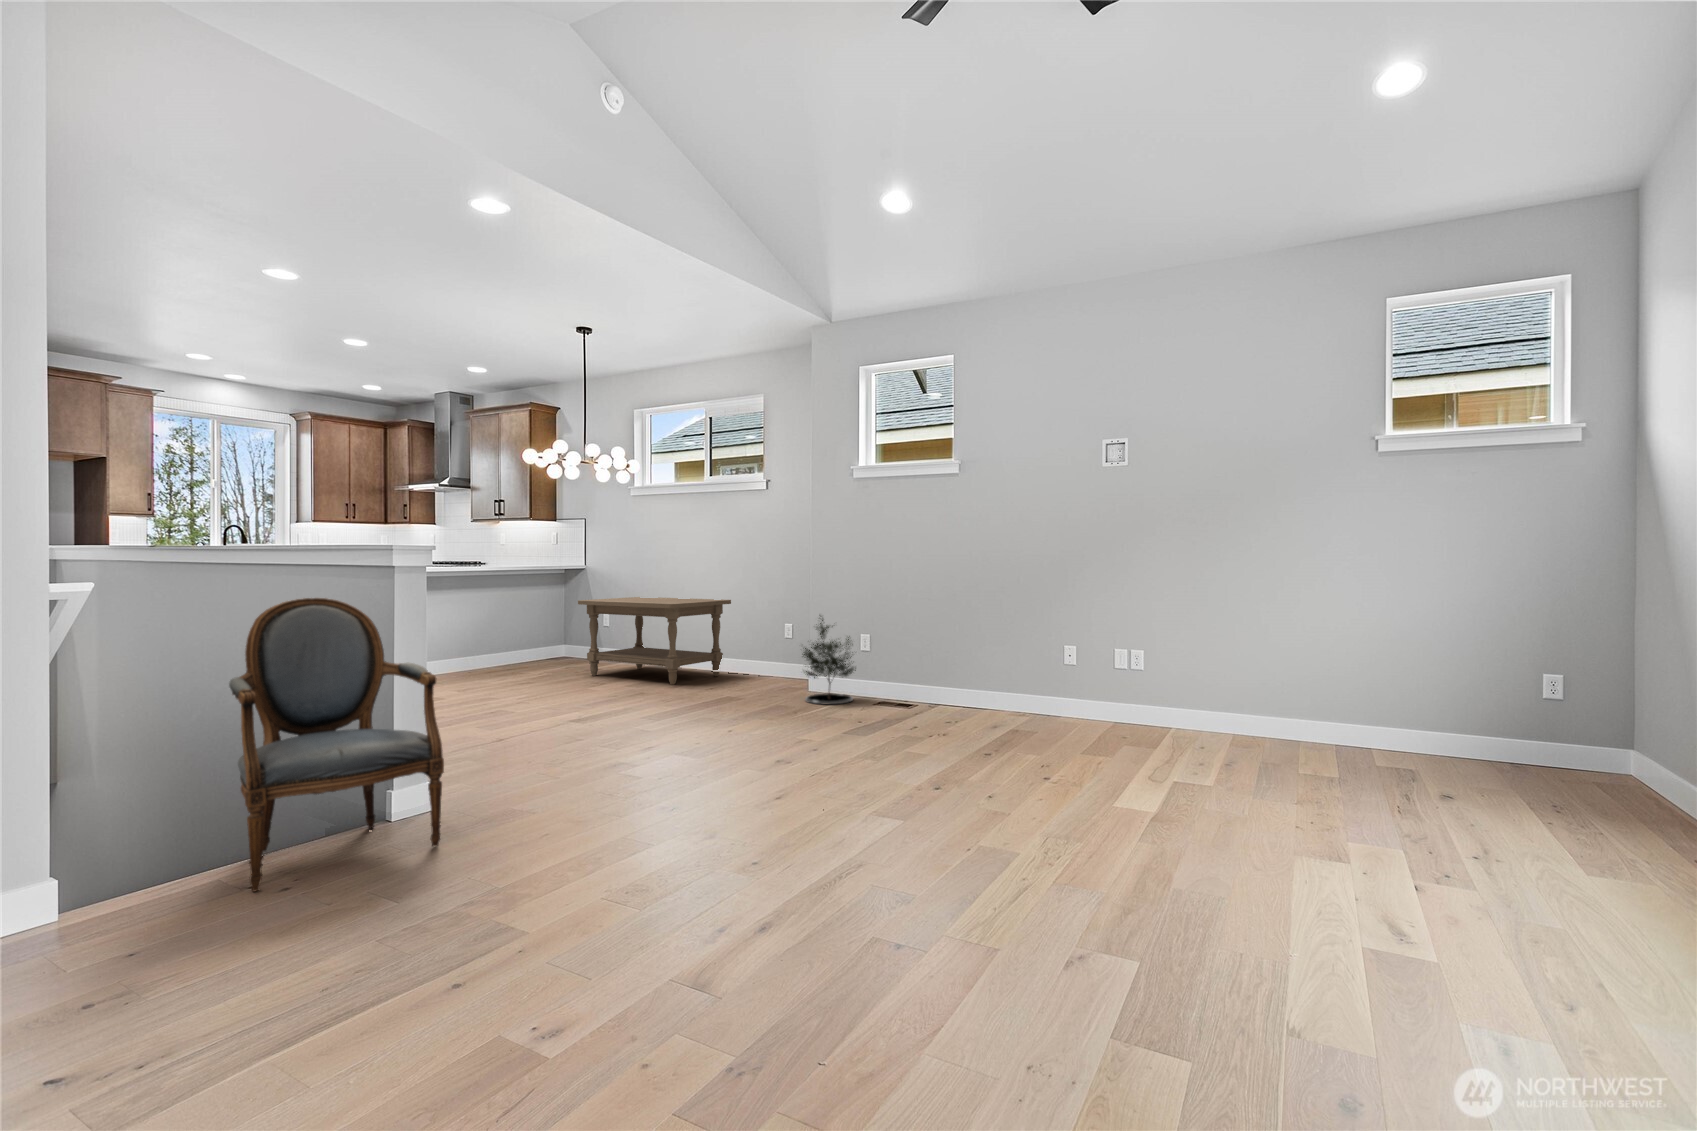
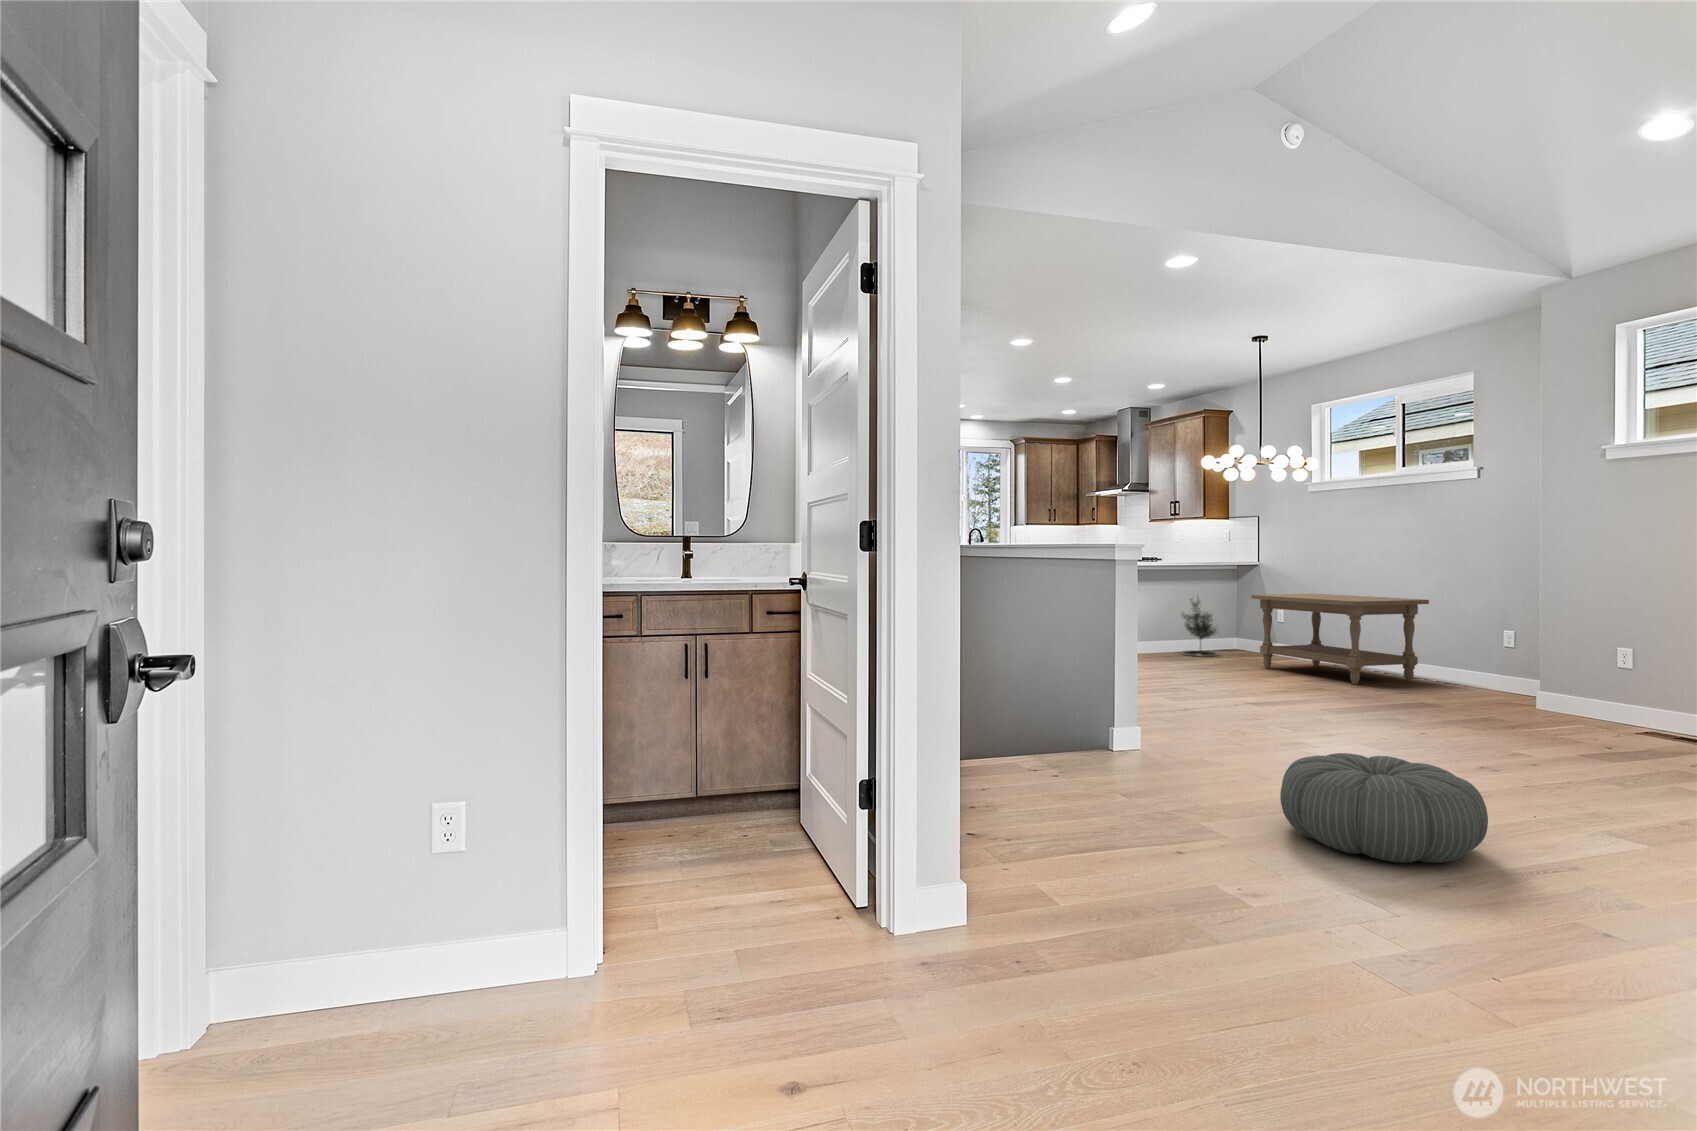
armchair: present [229,598,444,892] -> none [1021,583,1156,775]
potted tree: present [802,616,856,705] -> present [1182,601,1218,657]
pouf: none [591,781,793,914] -> present [1280,753,1488,863]

